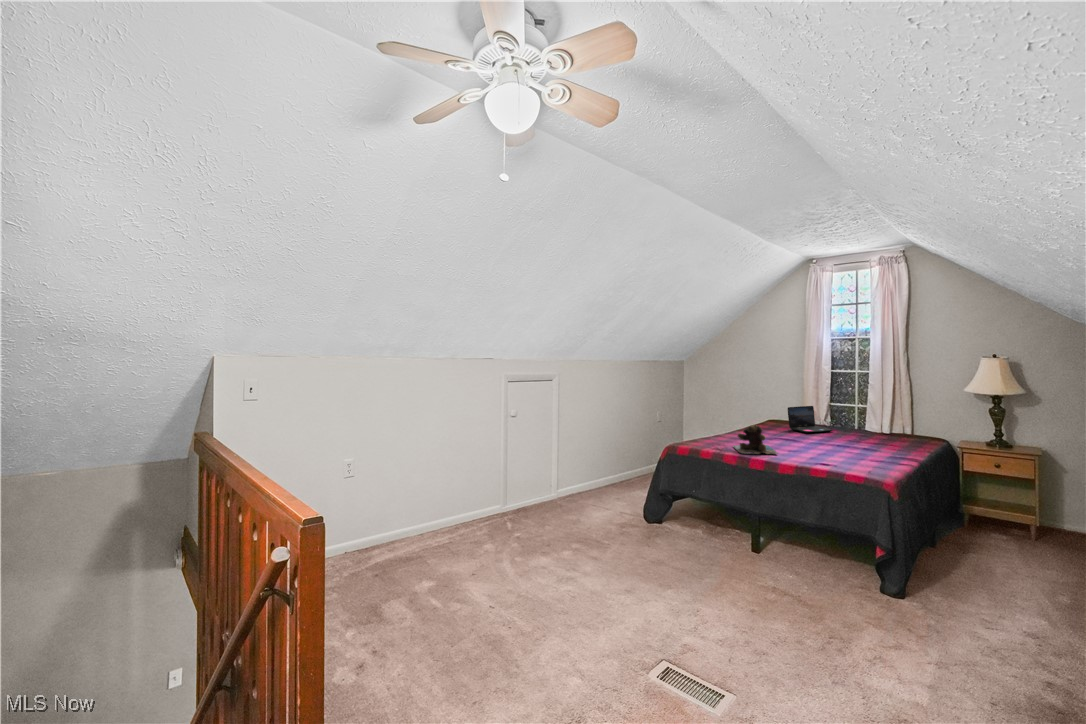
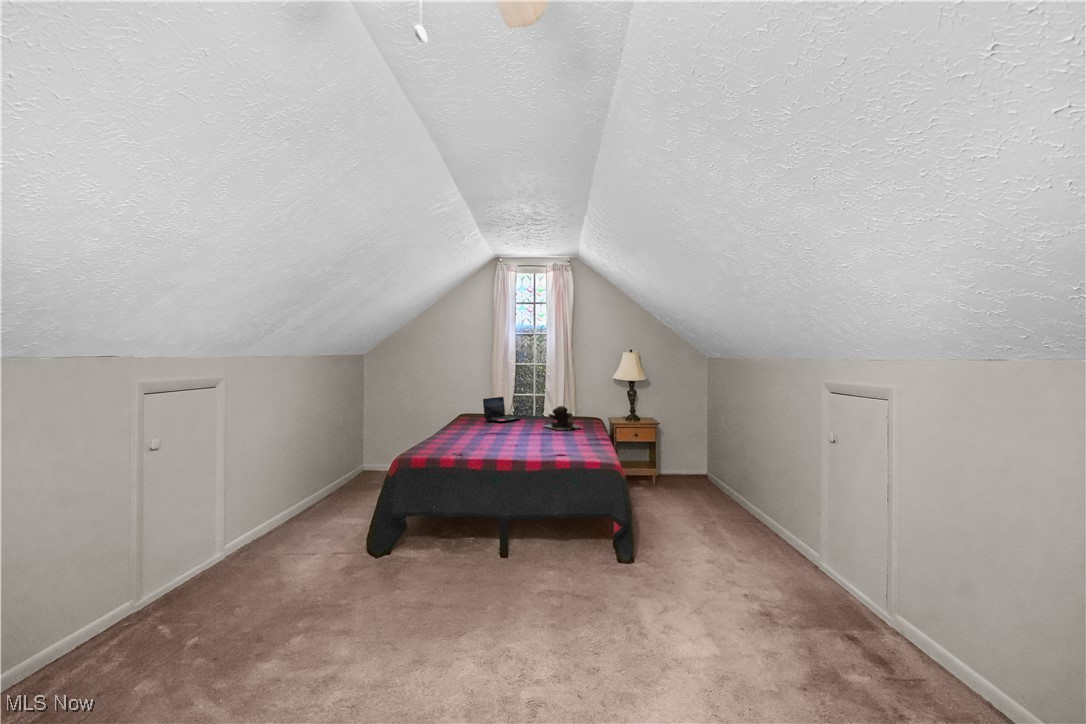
teddy bear: present [734,425,778,454] -> present [545,406,582,430]

